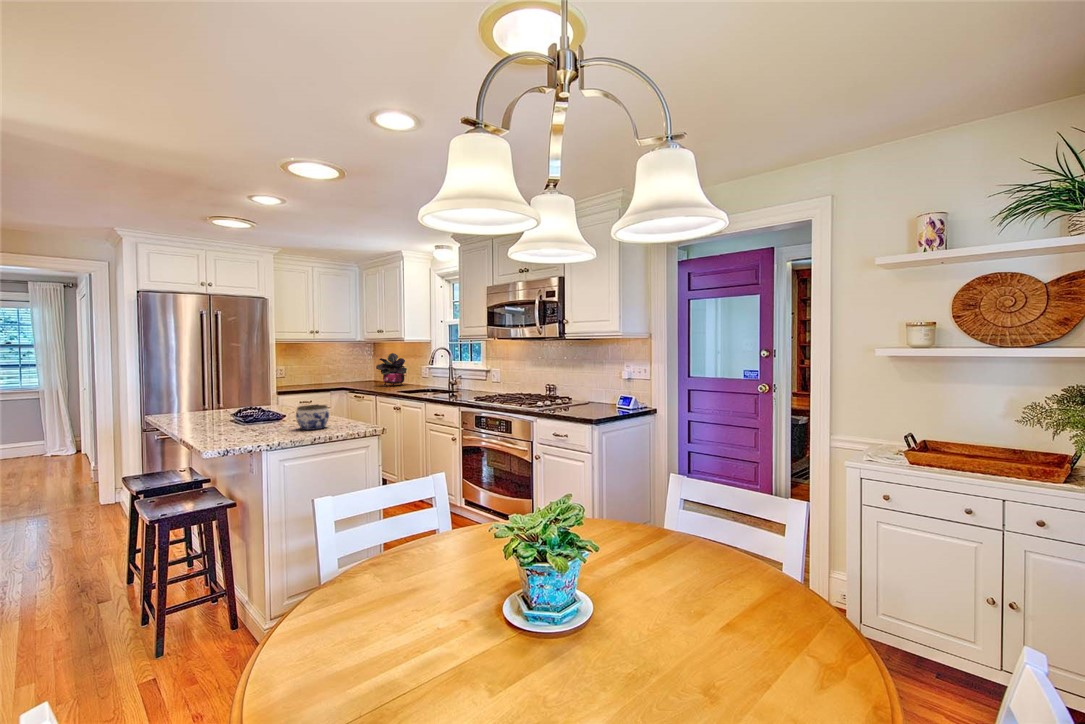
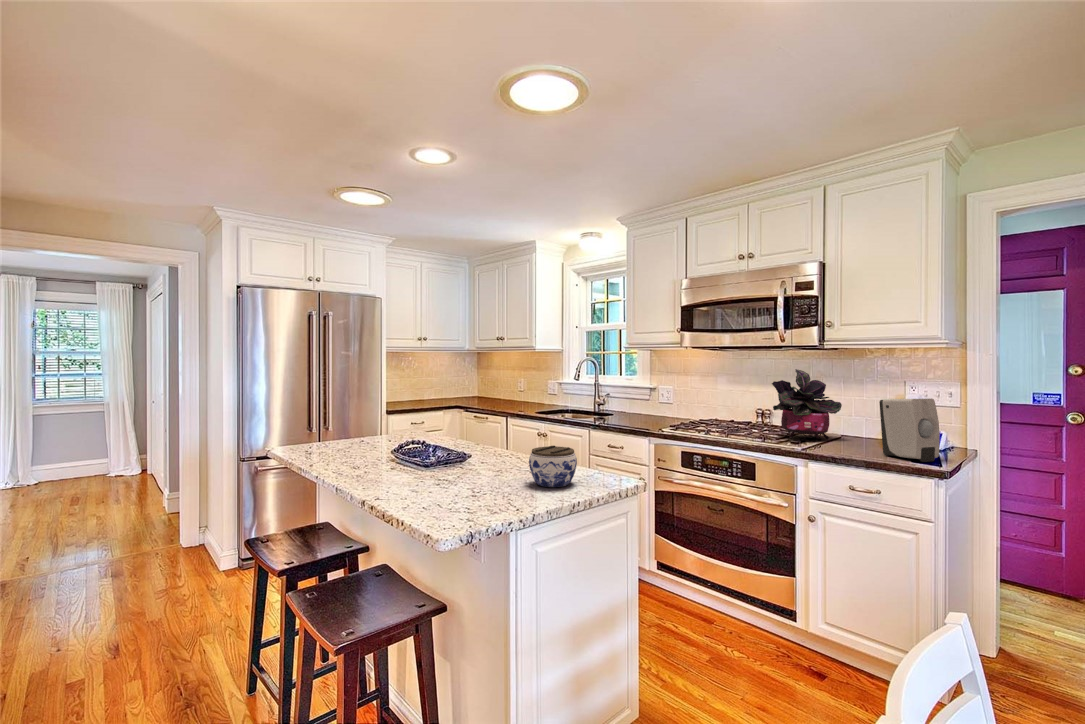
potted plant: present [376,353,407,386] -> present [772,369,842,439]
soap dispenser: none [581,373,609,415] -> present [879,398,940,462]

